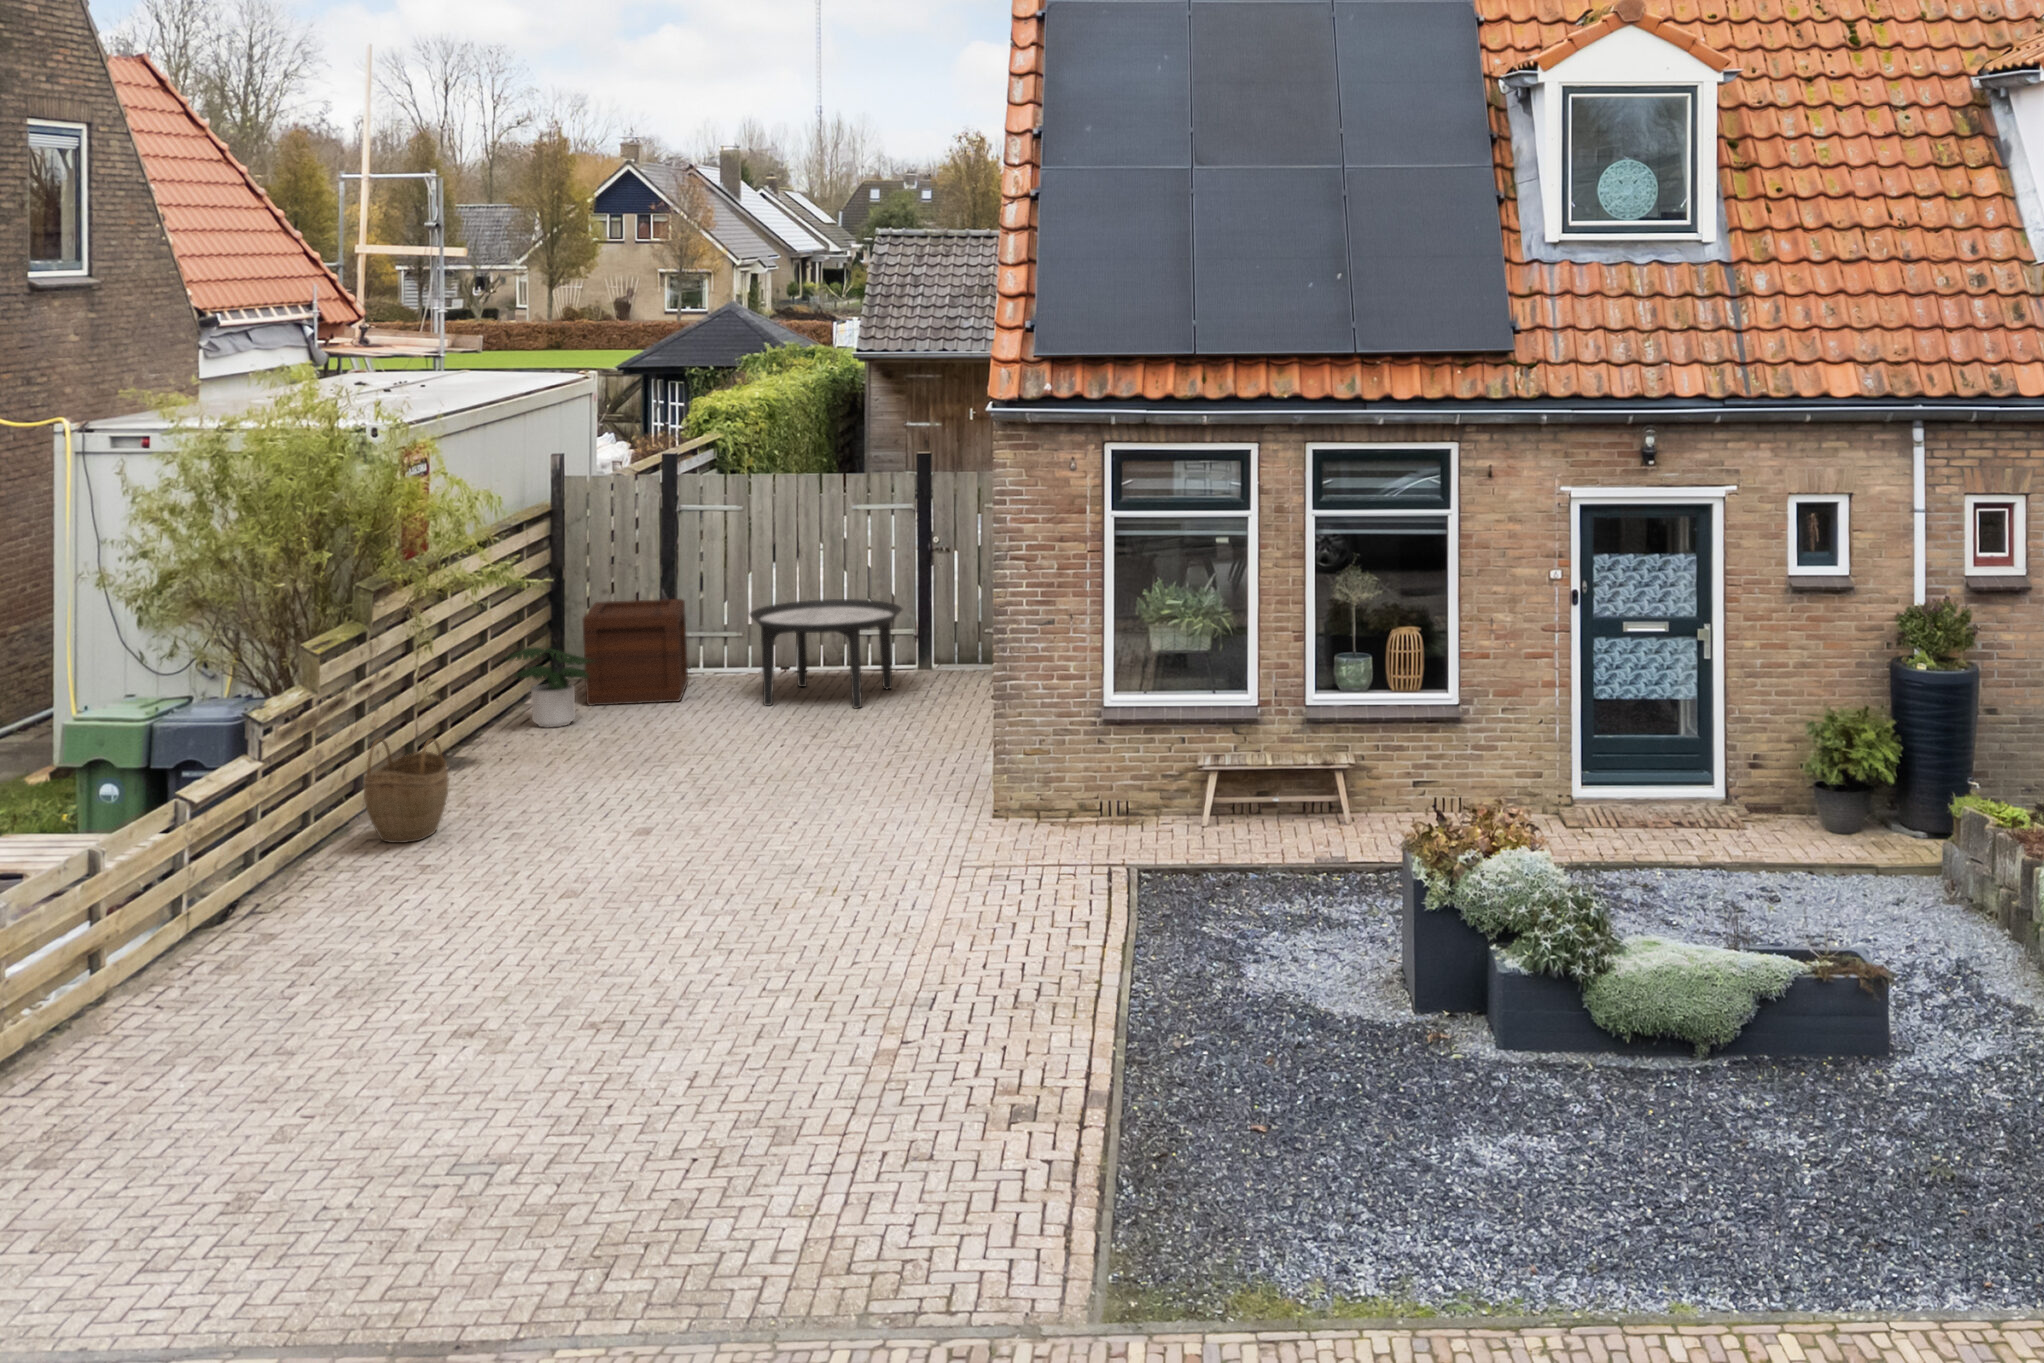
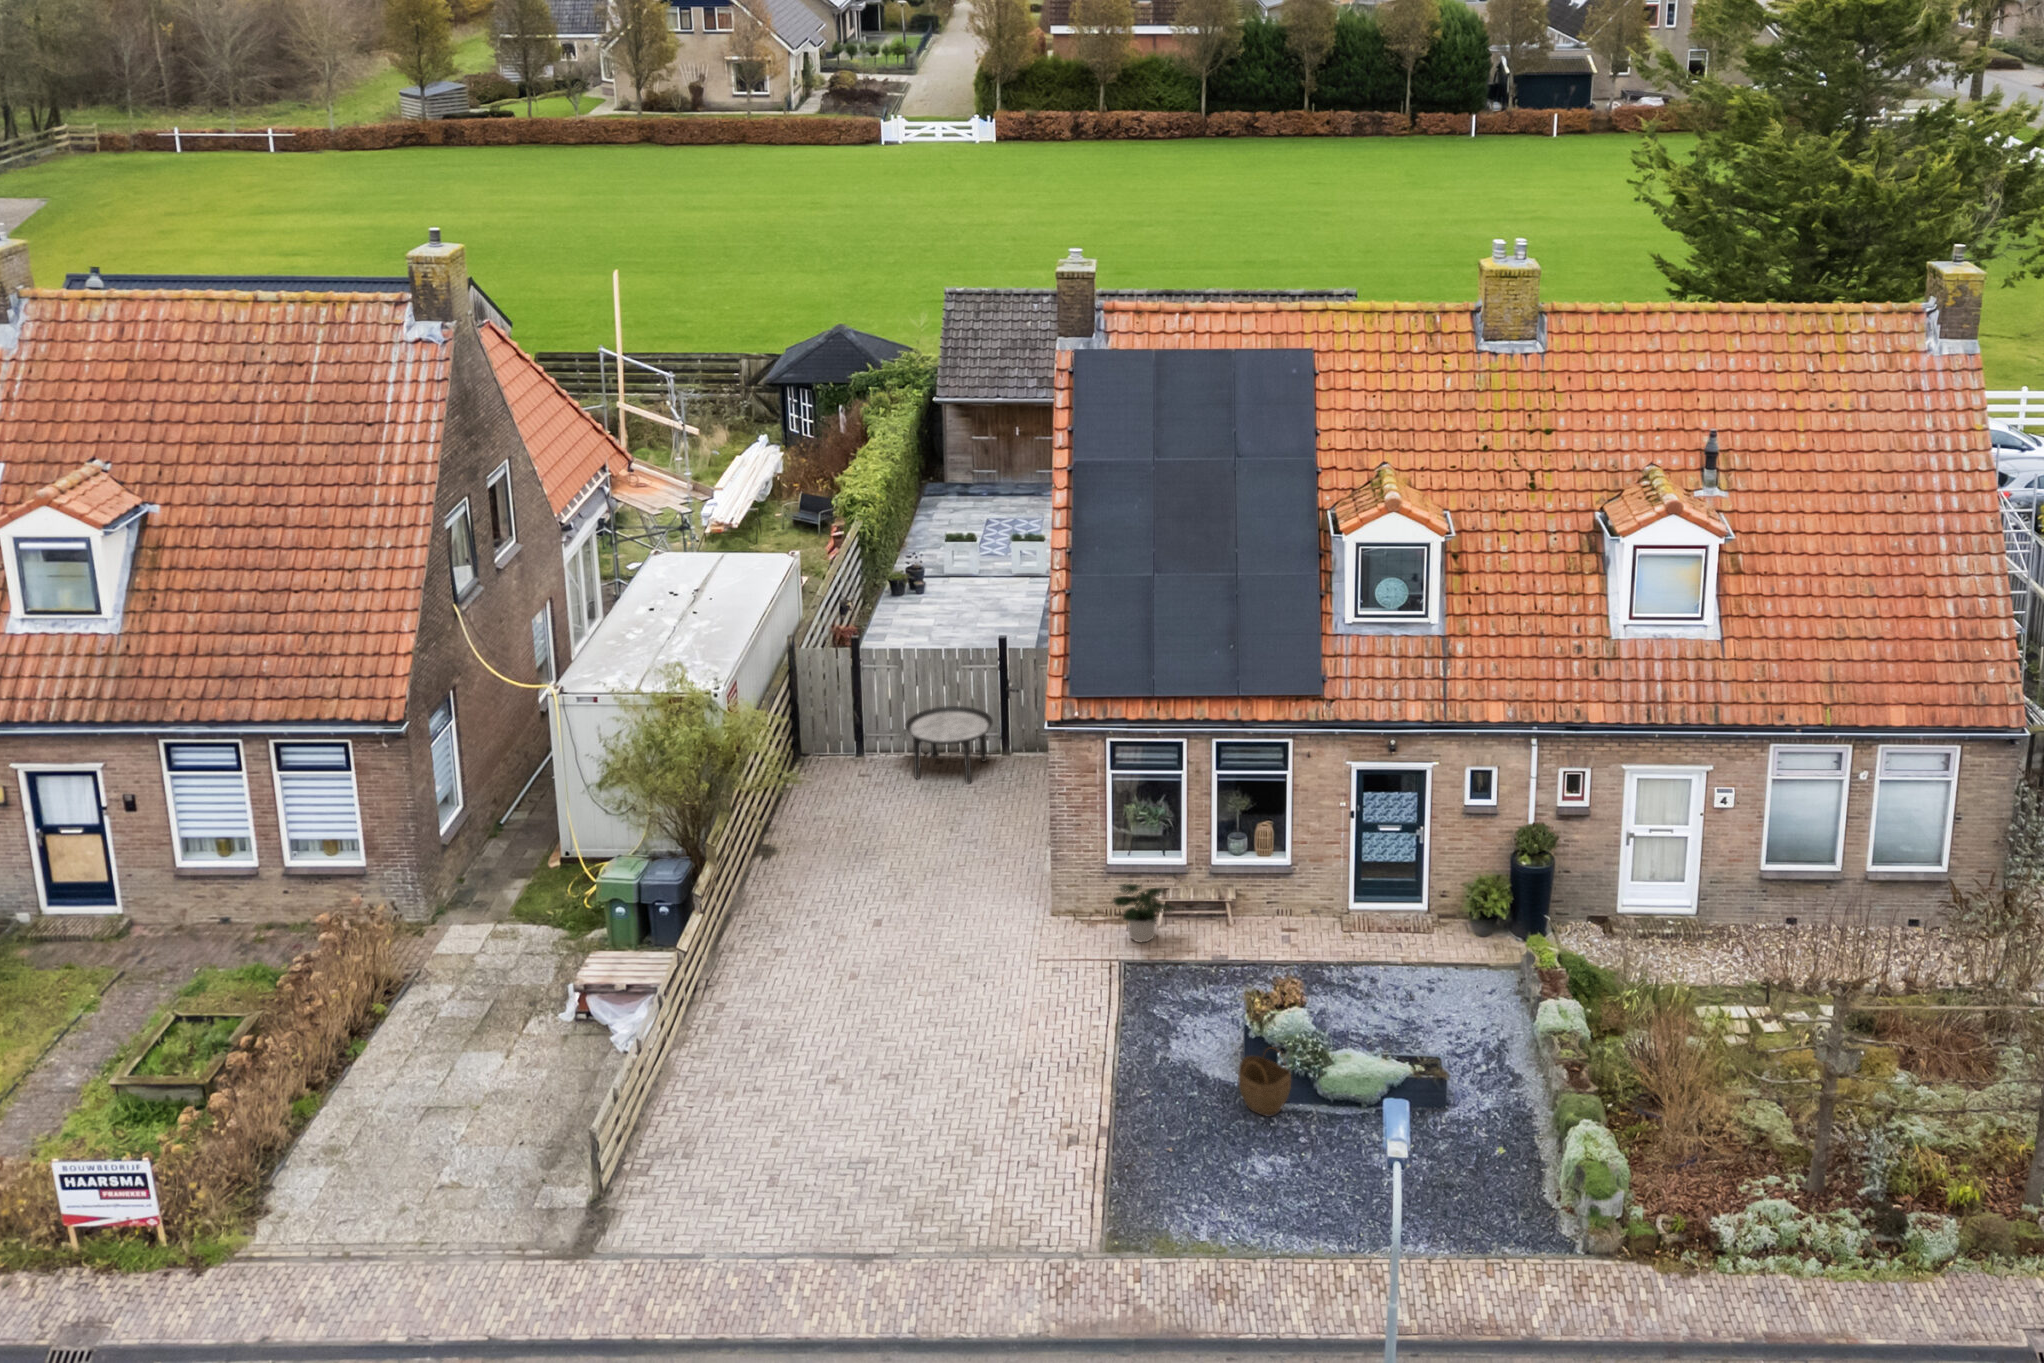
wooden crate: present [583,599,688,706] -> none [811,706,867,776]
potted plant: present [507,647,596,727] -> present [1112,884,1173,943]
woven basket: present [364,739,449,843] -> present [1238,1050,1291,1116]

